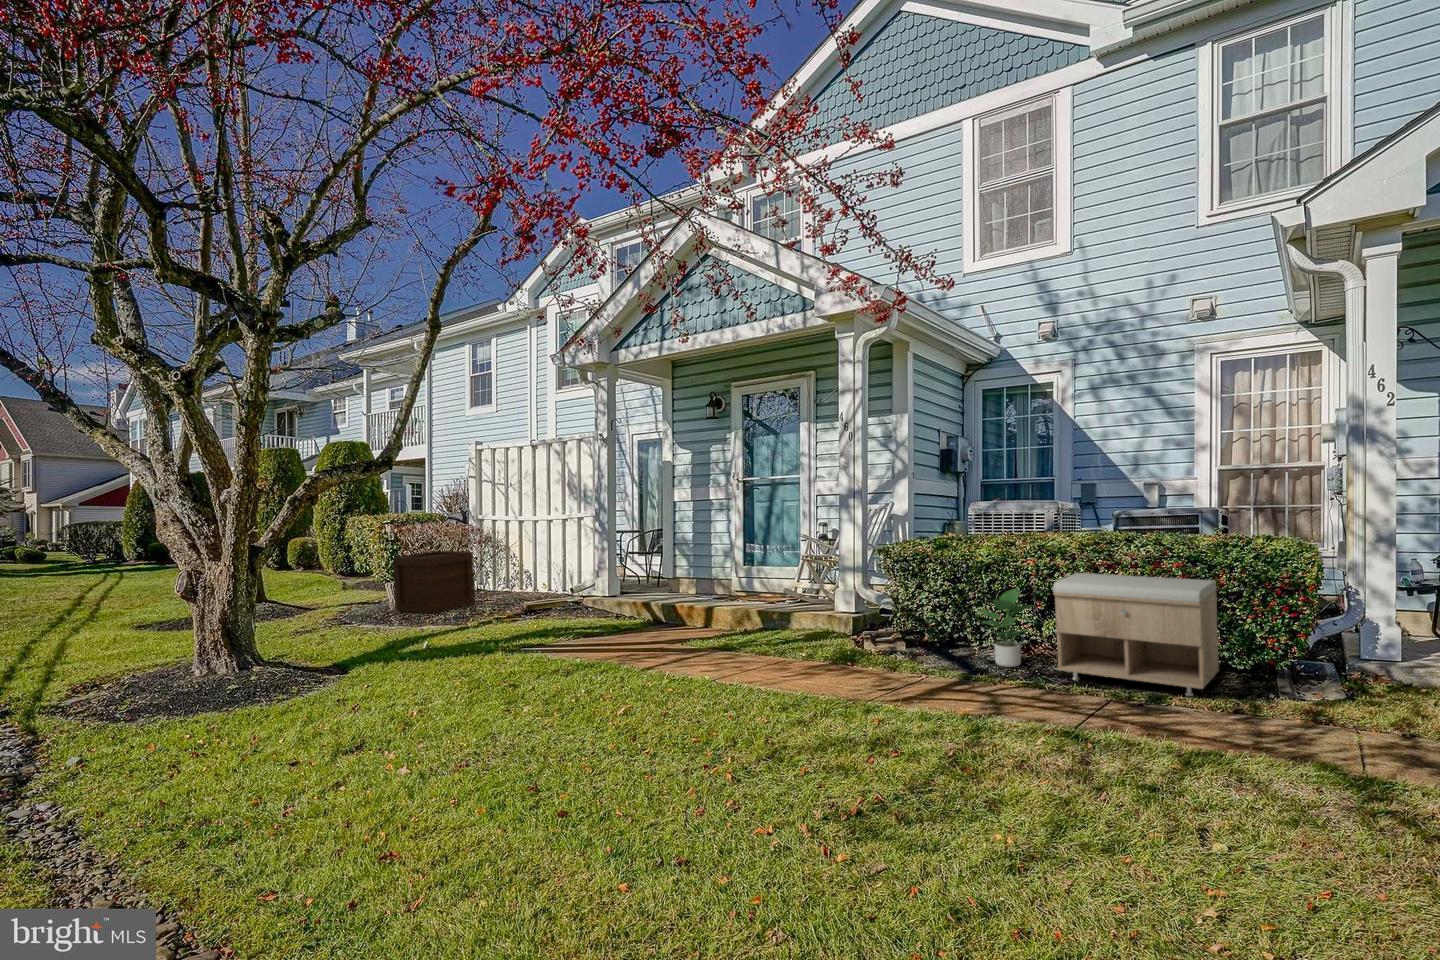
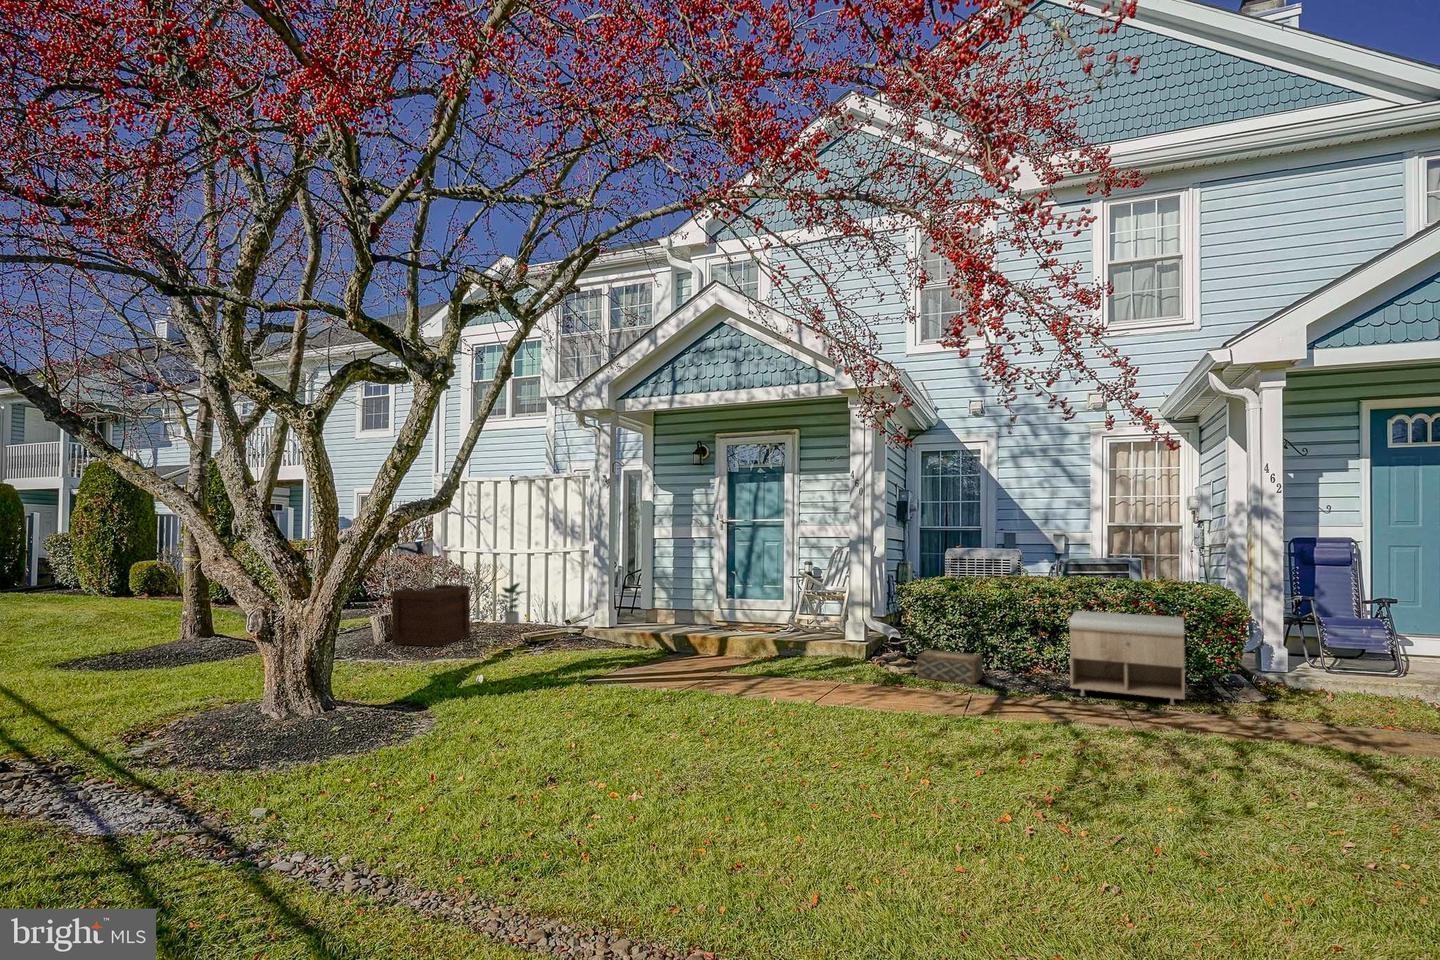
potted plant: present [979,589,1033,667] -> present [499,583,524,624]
woven basket: none [887,620,969,662] -> present [917,650,983,684]

